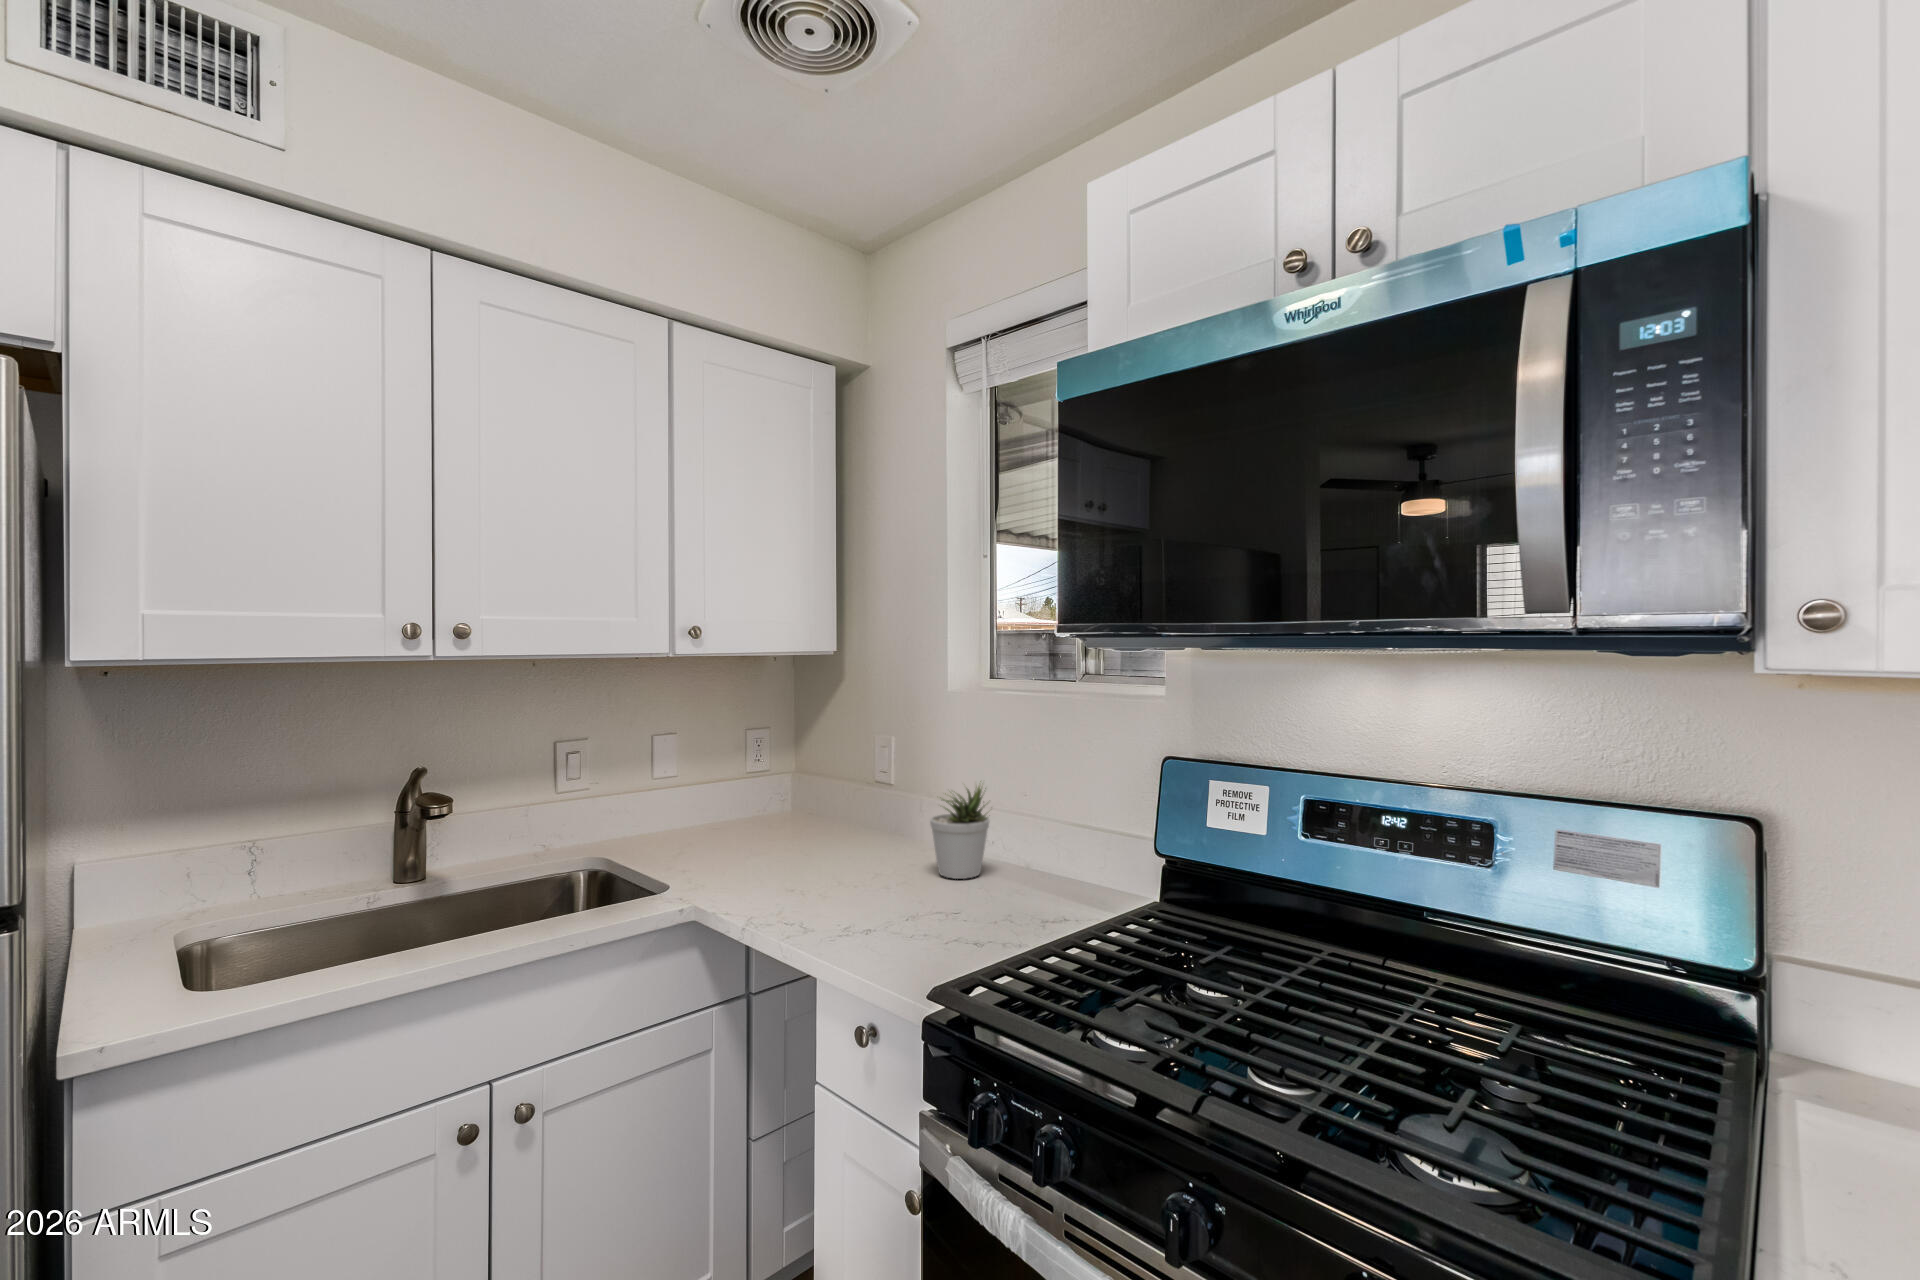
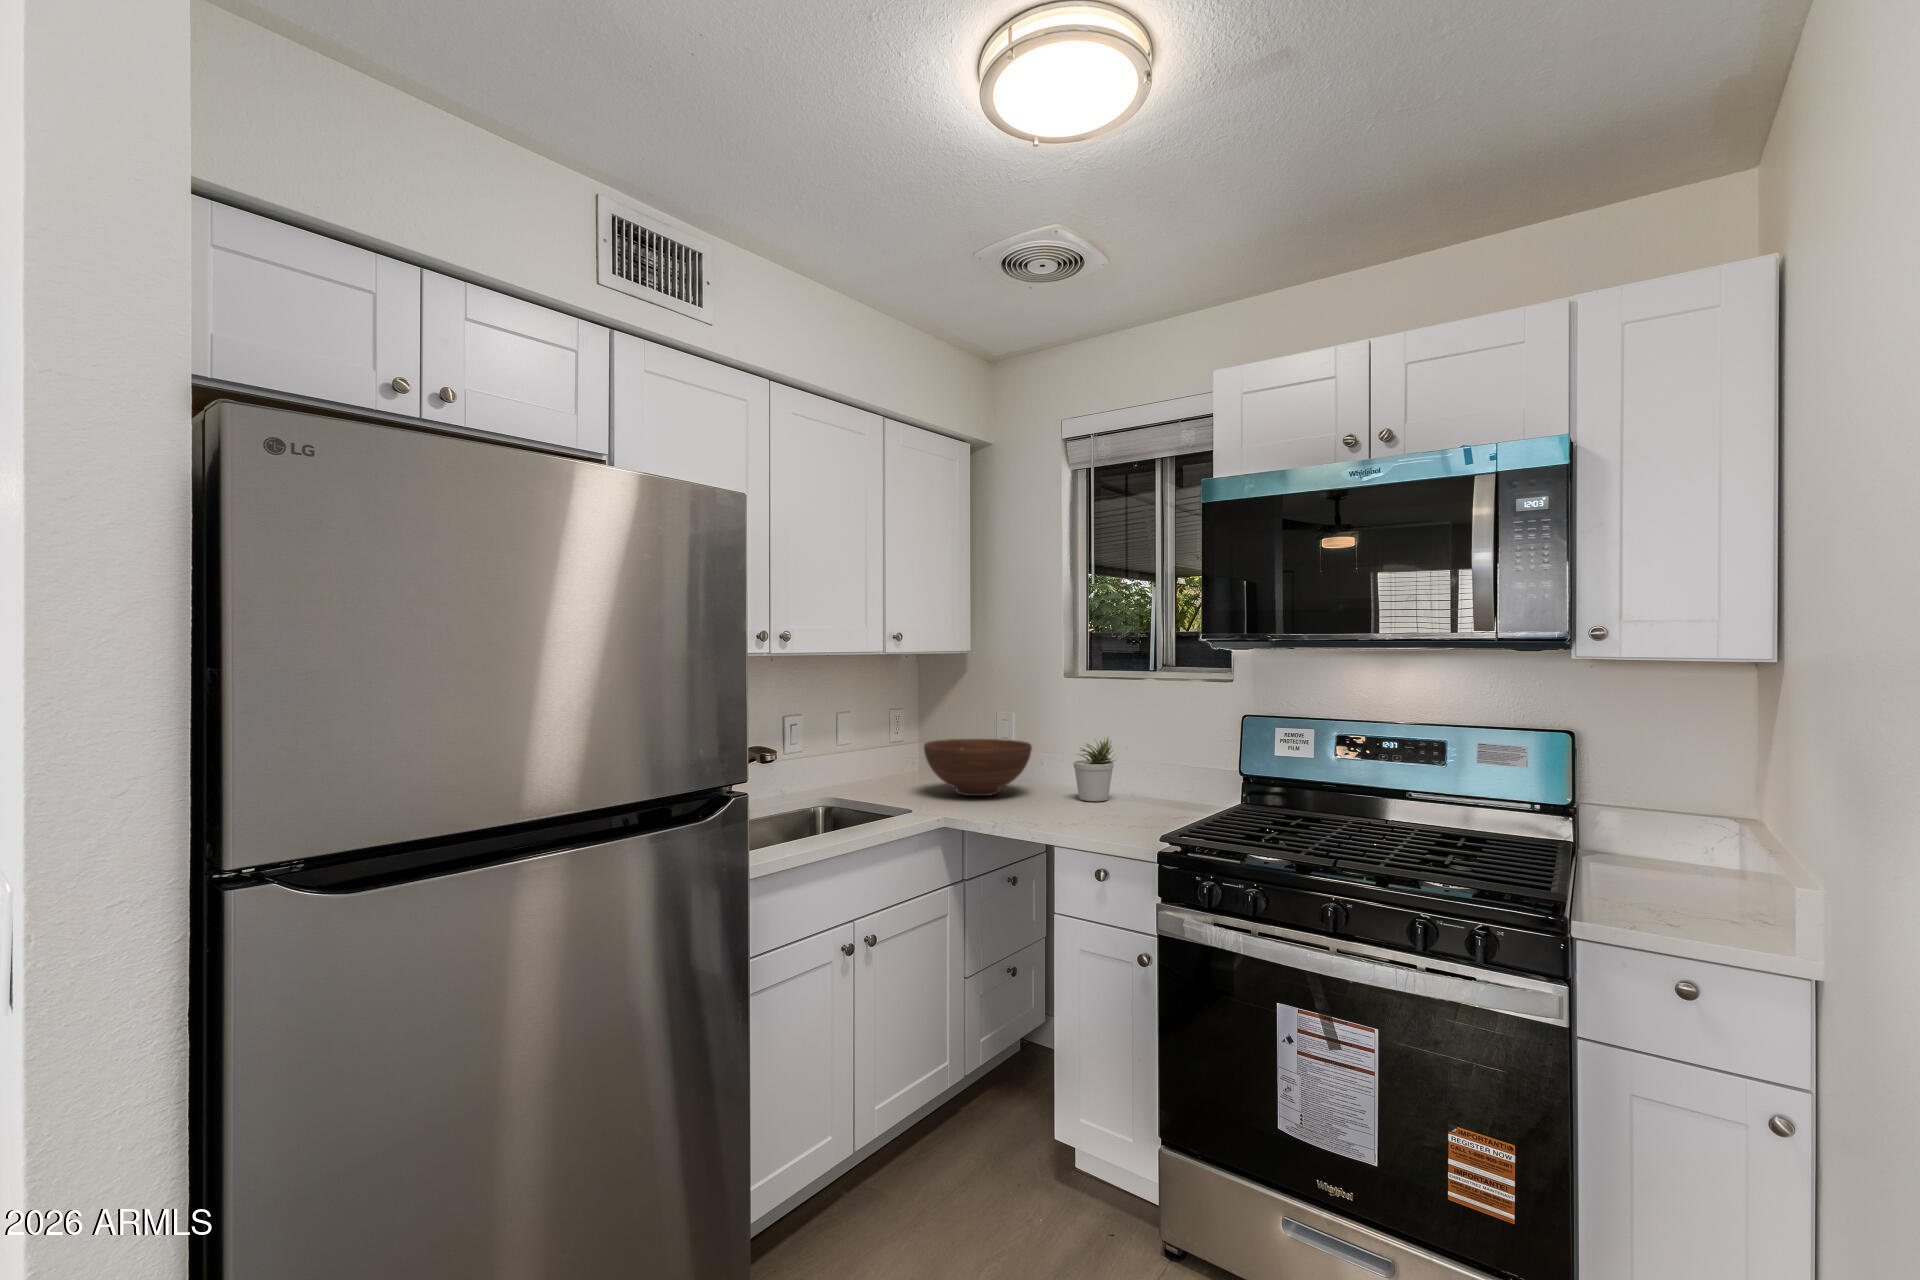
fruit bowl: none [728,774,885,862] -> present [924,739,1032,796]

